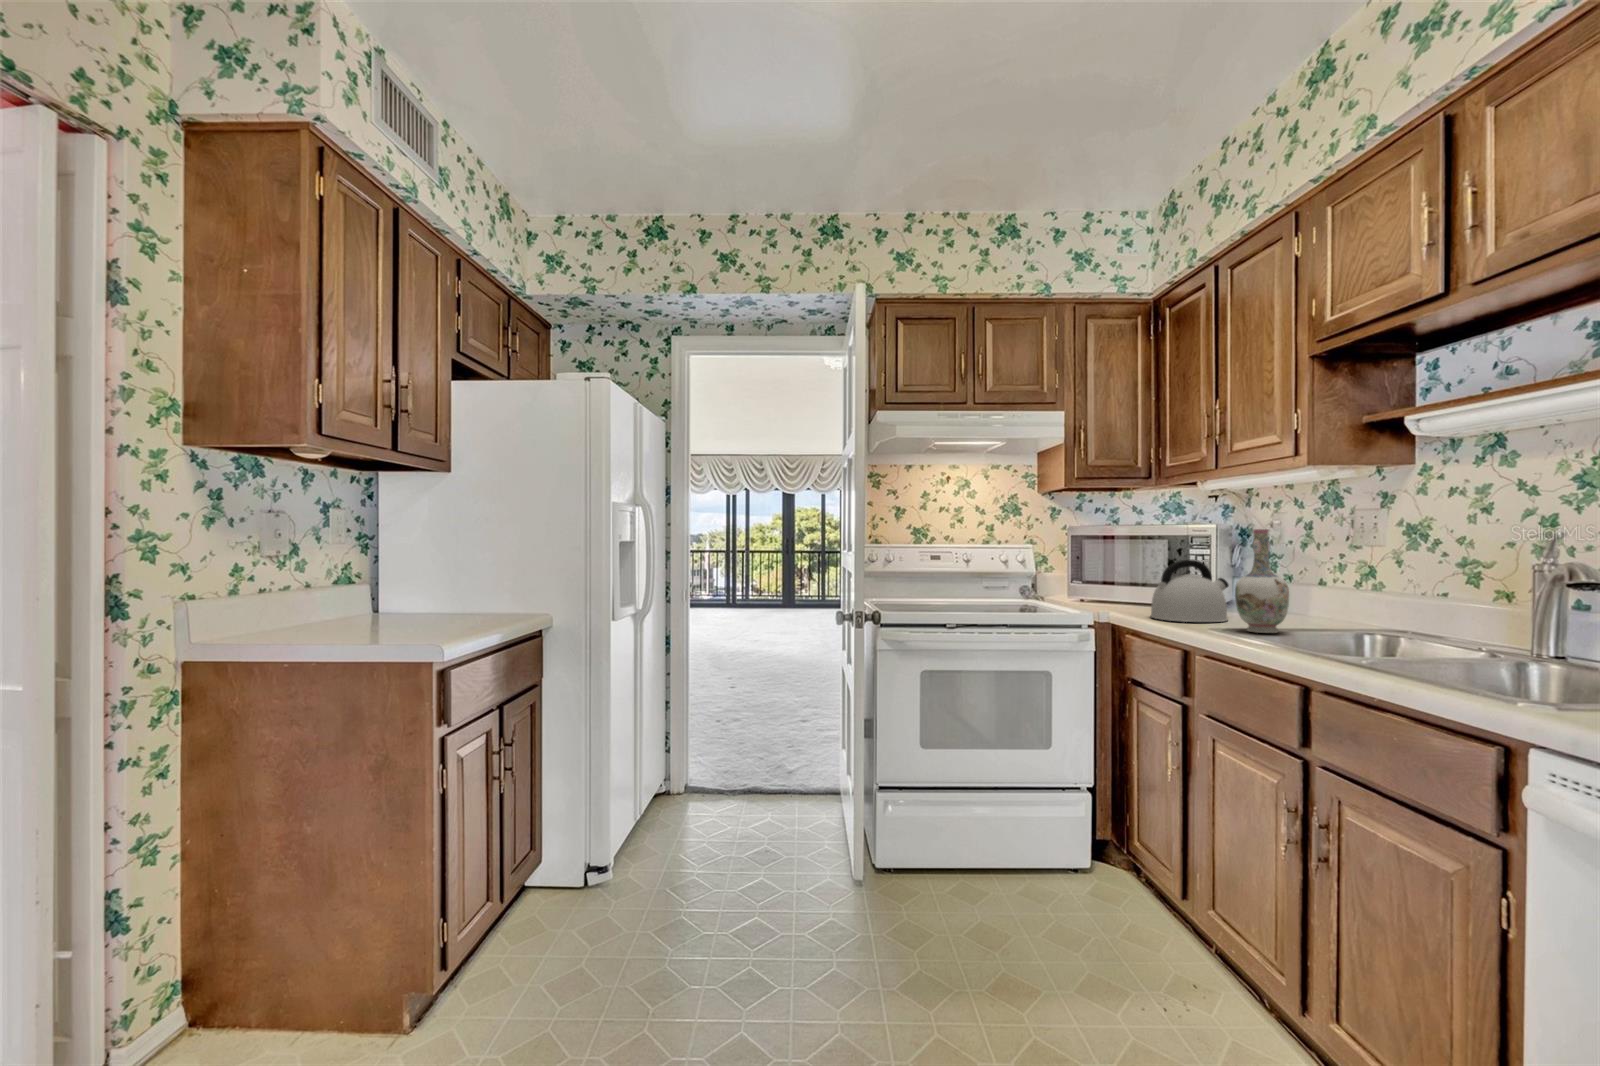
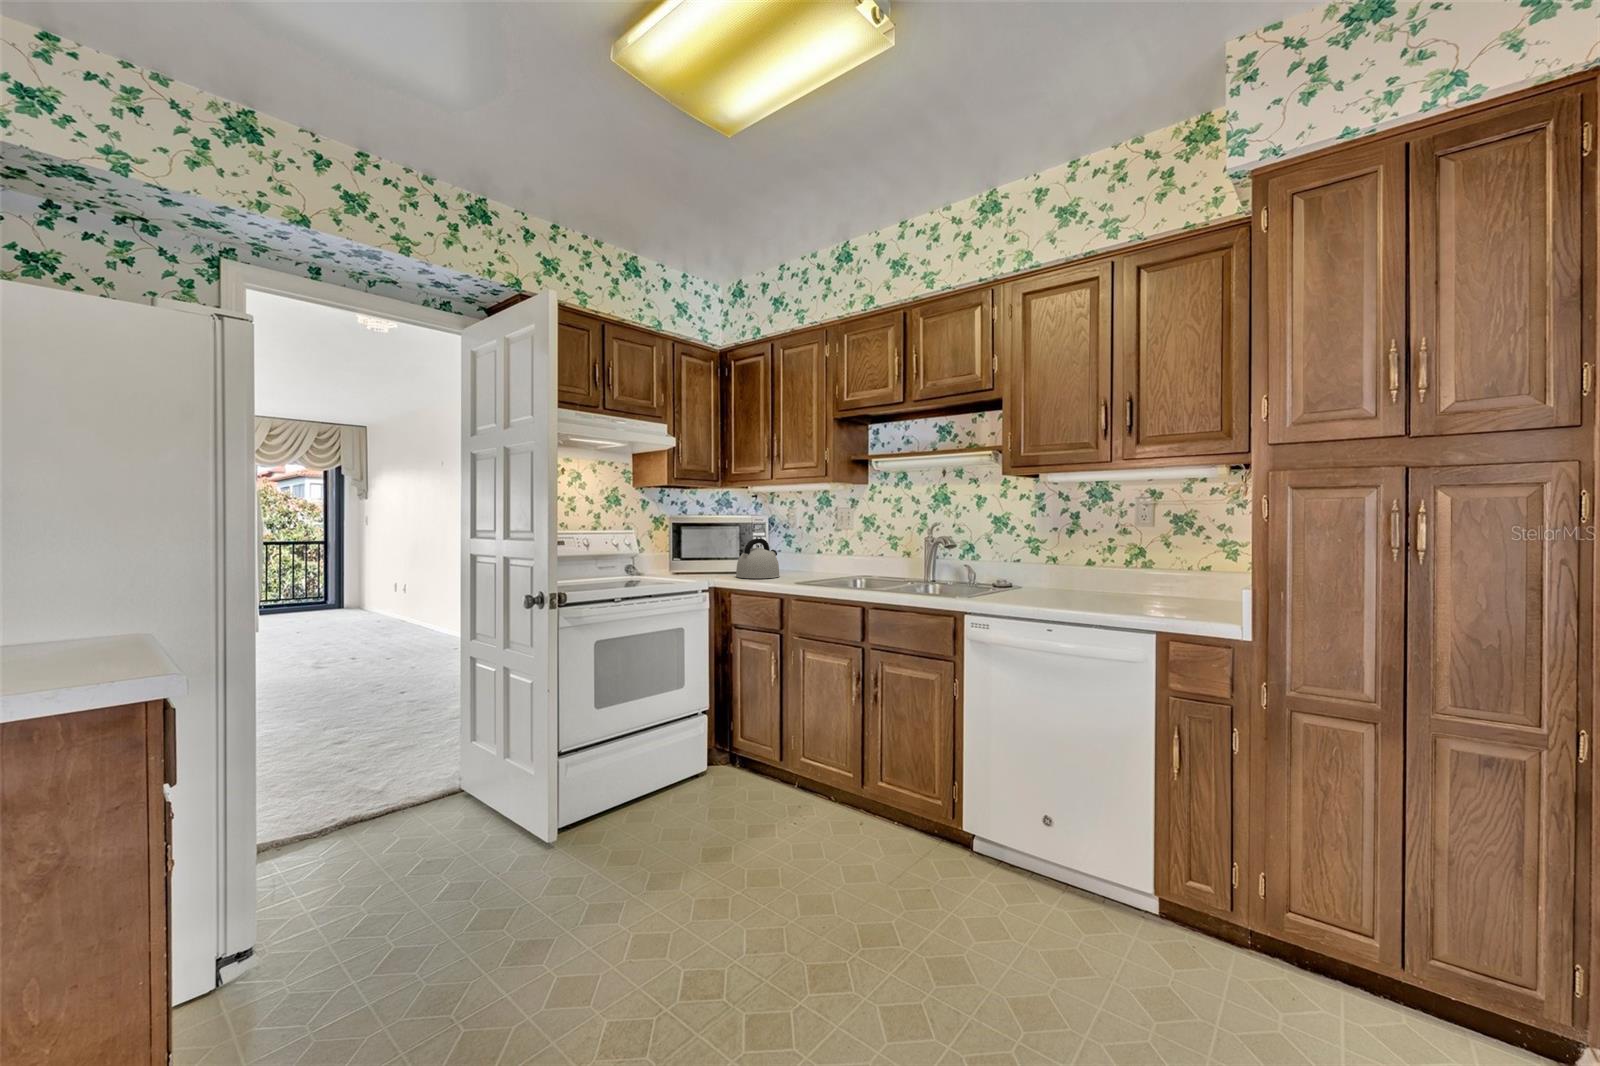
vase: present [1235,529,1289,633] -> none [793,519,820,581]

